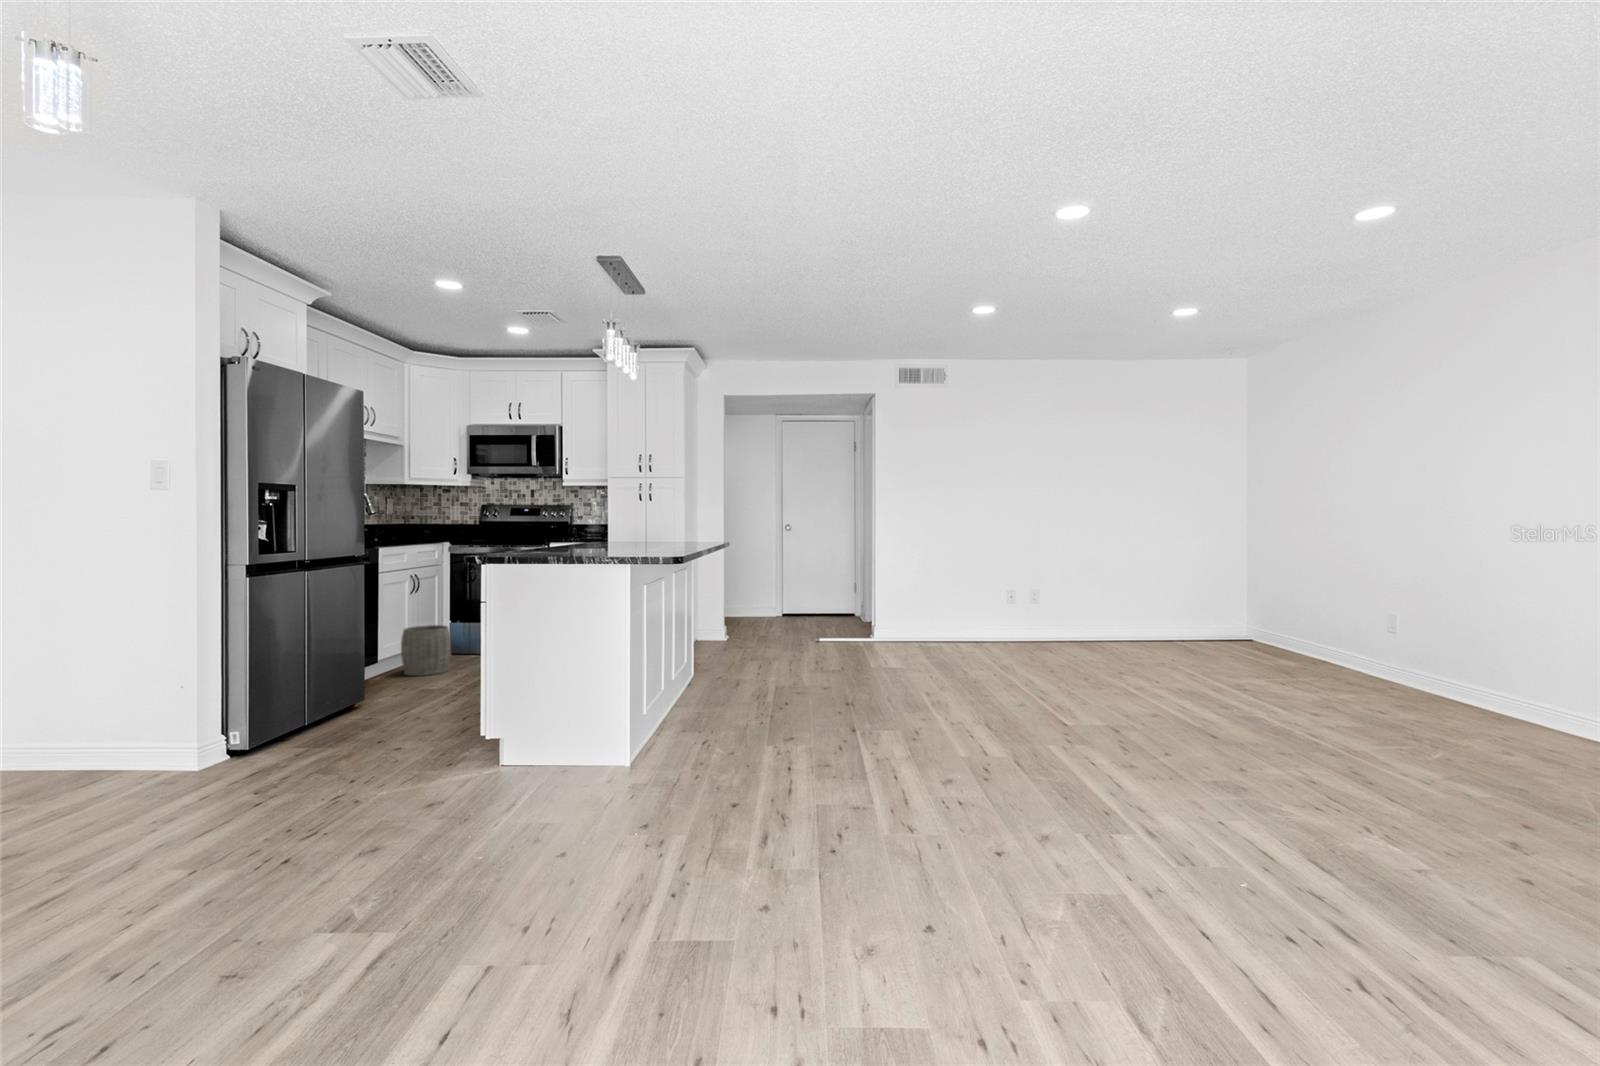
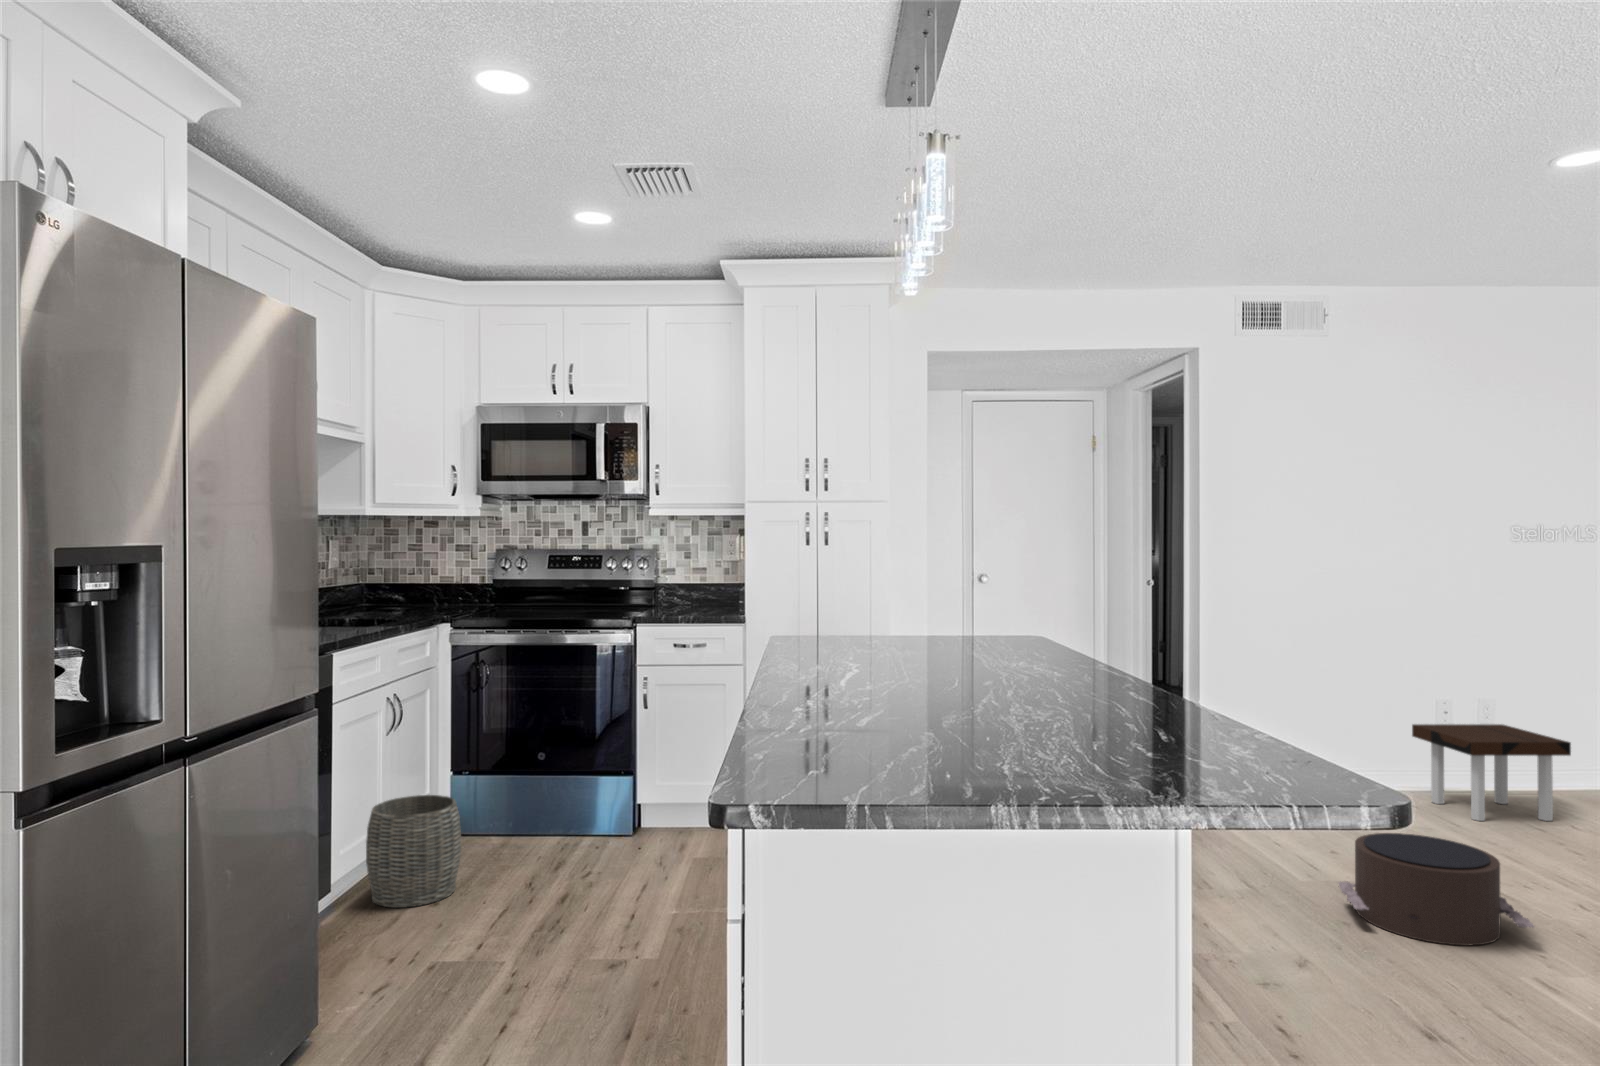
side table: none [987,600,1053,648] -> present [1412,724,1571,821]
pouf: none [877,639,953,683] -> present [1339,833,1534,945]

